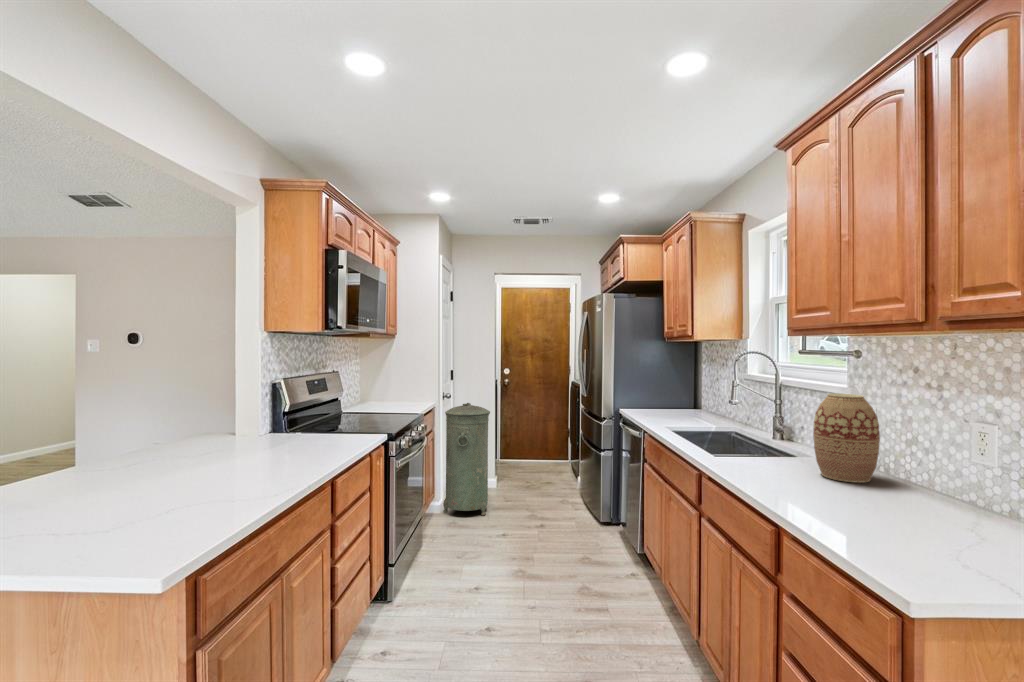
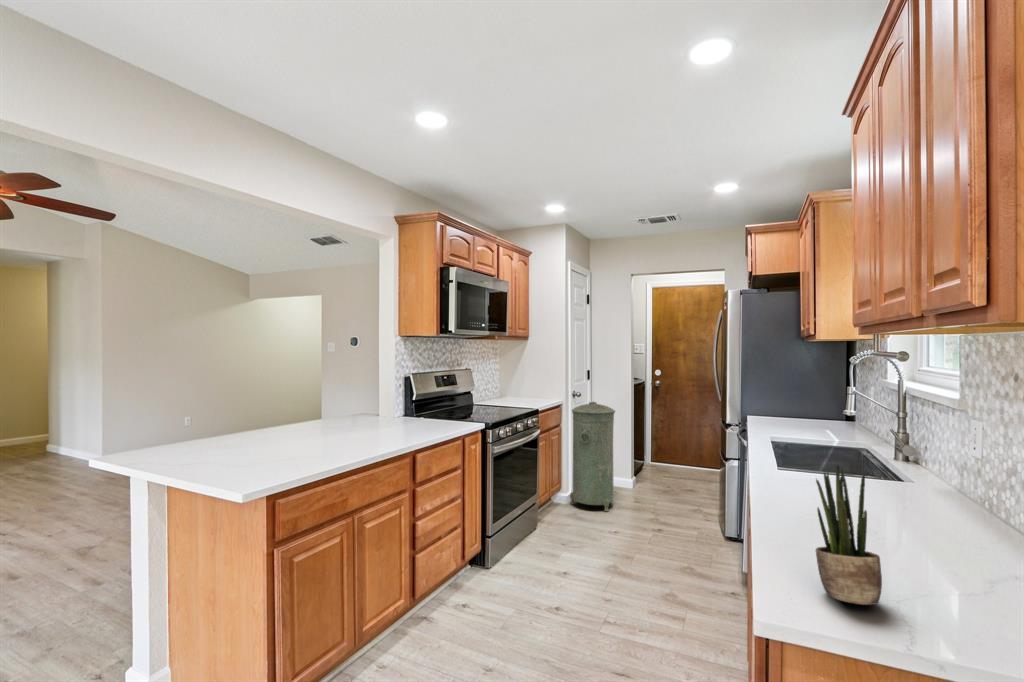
vase: present [813,394,880,483] -> none [873,404,961,517]
potted plant: none [889,447,956,562] -> present [816,465,882,605]

